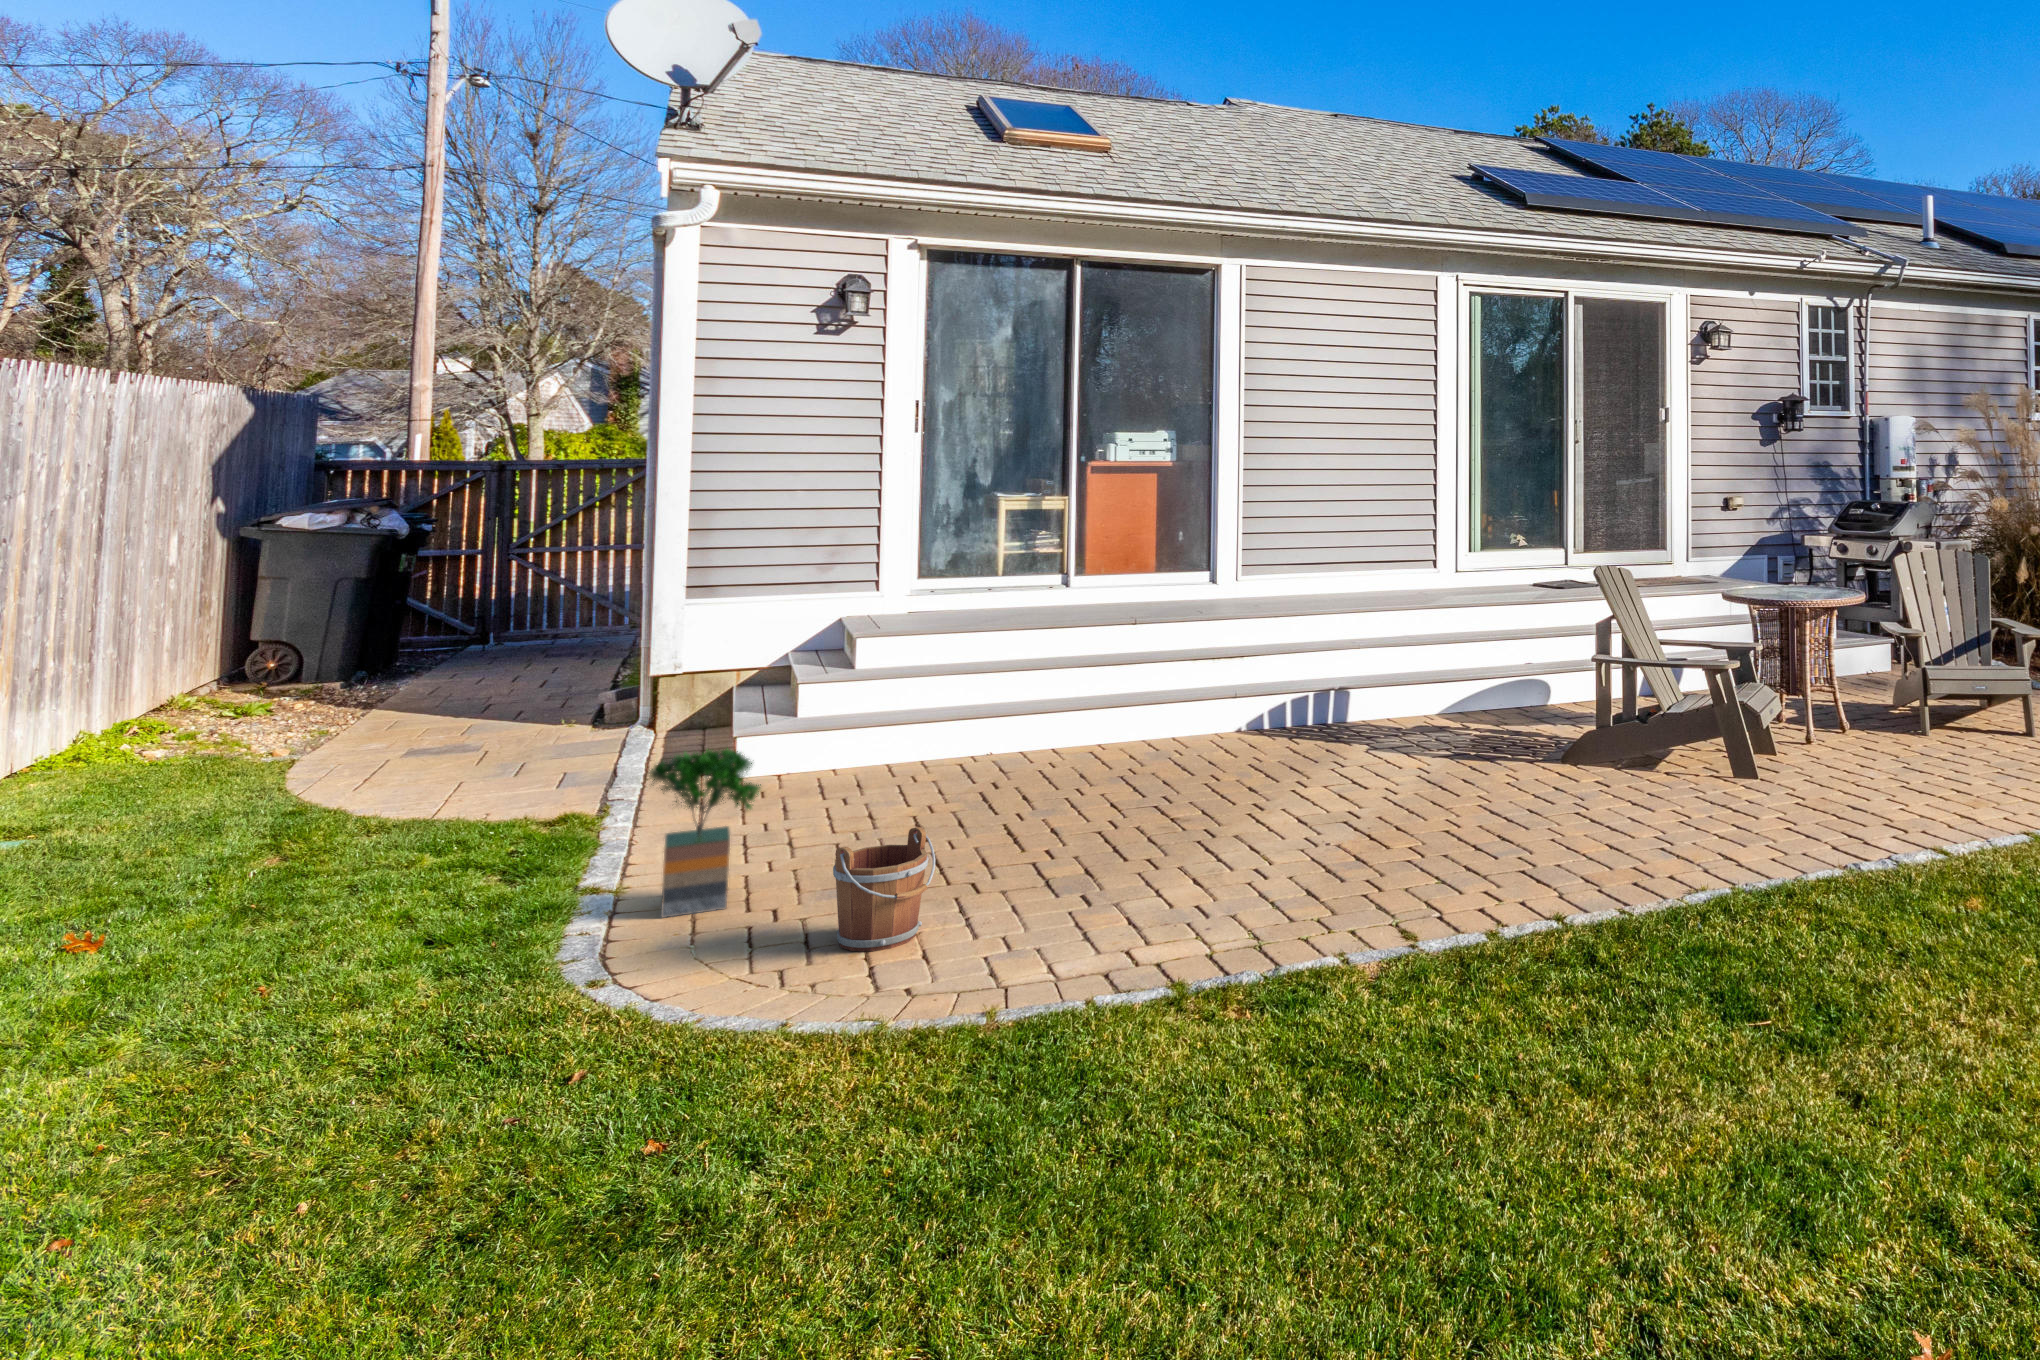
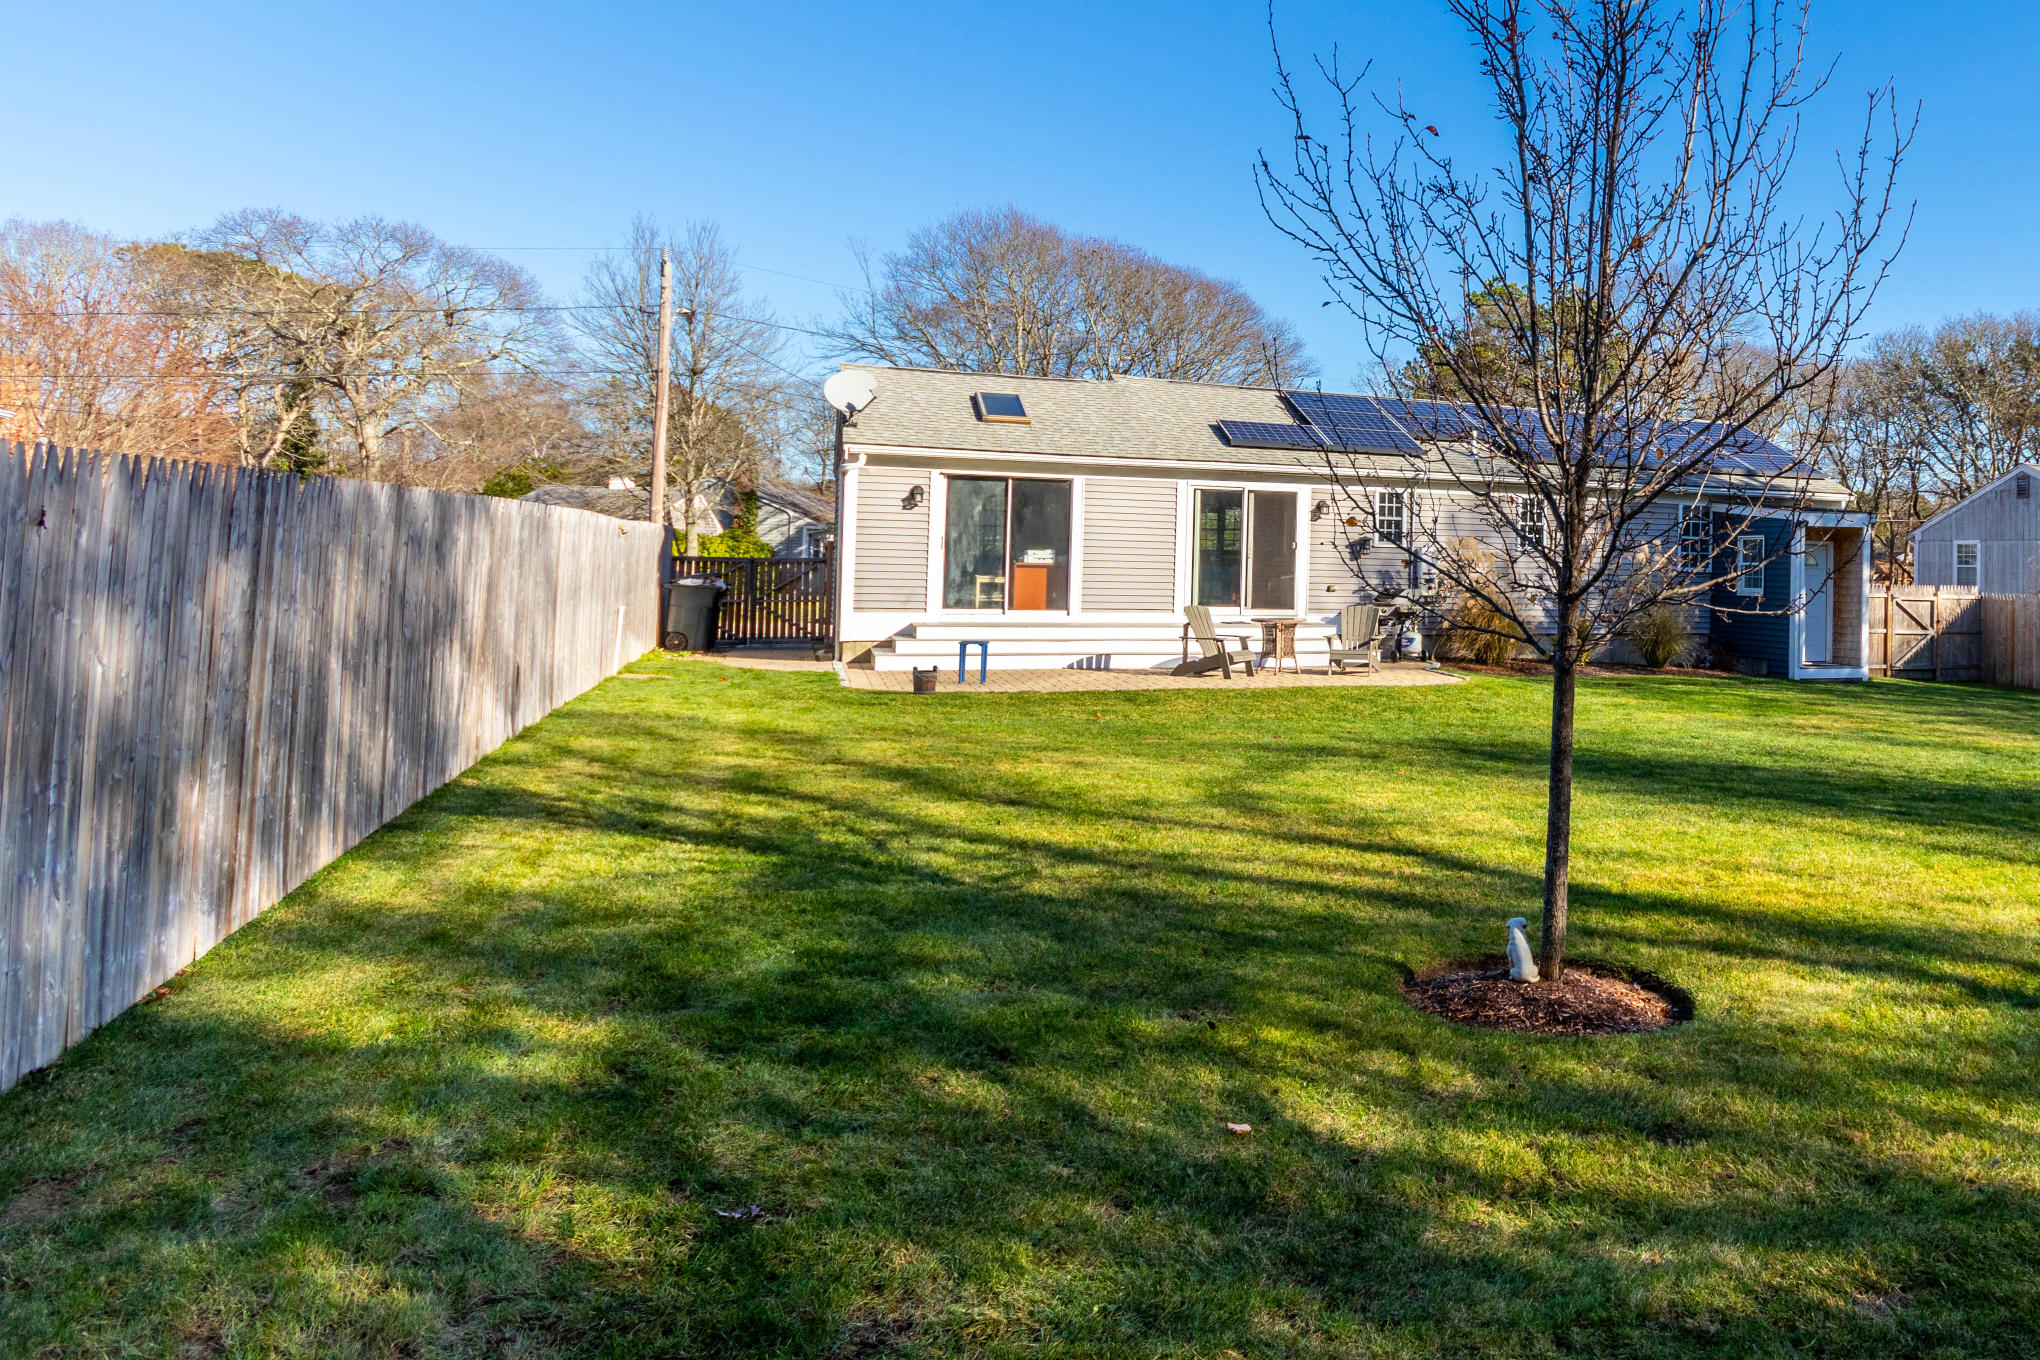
side table: none [978,686,1065,827] -> present [958,641,990,684]
potted tree: present [649,748,761,918] -> none [859,645,892,690]

